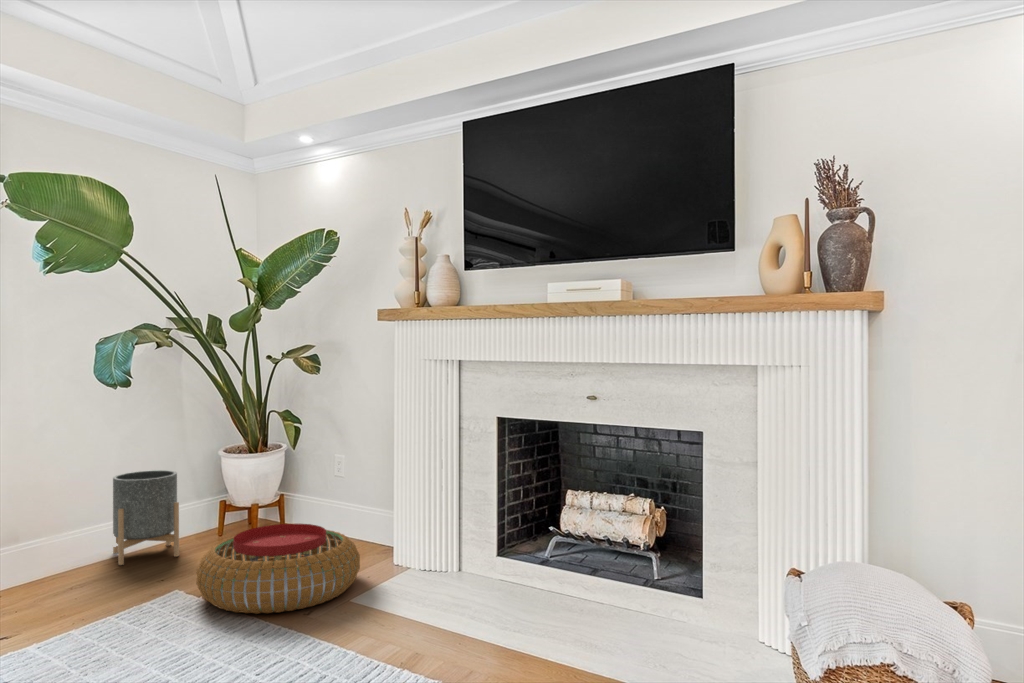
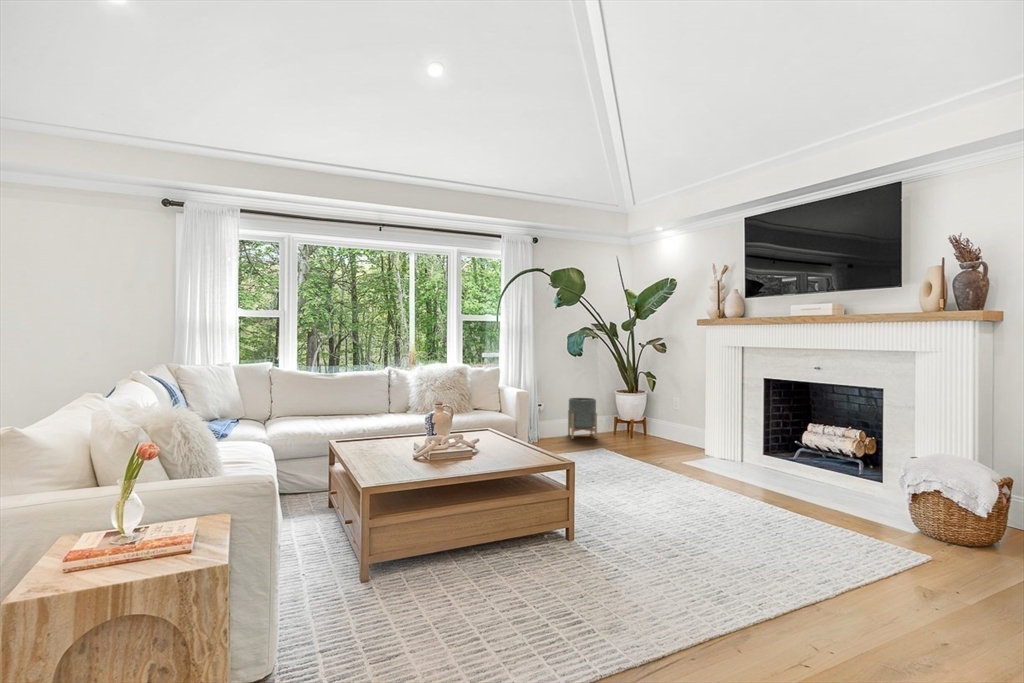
pouf: present [196,524,360,614] -> none [608,426,685,463]

